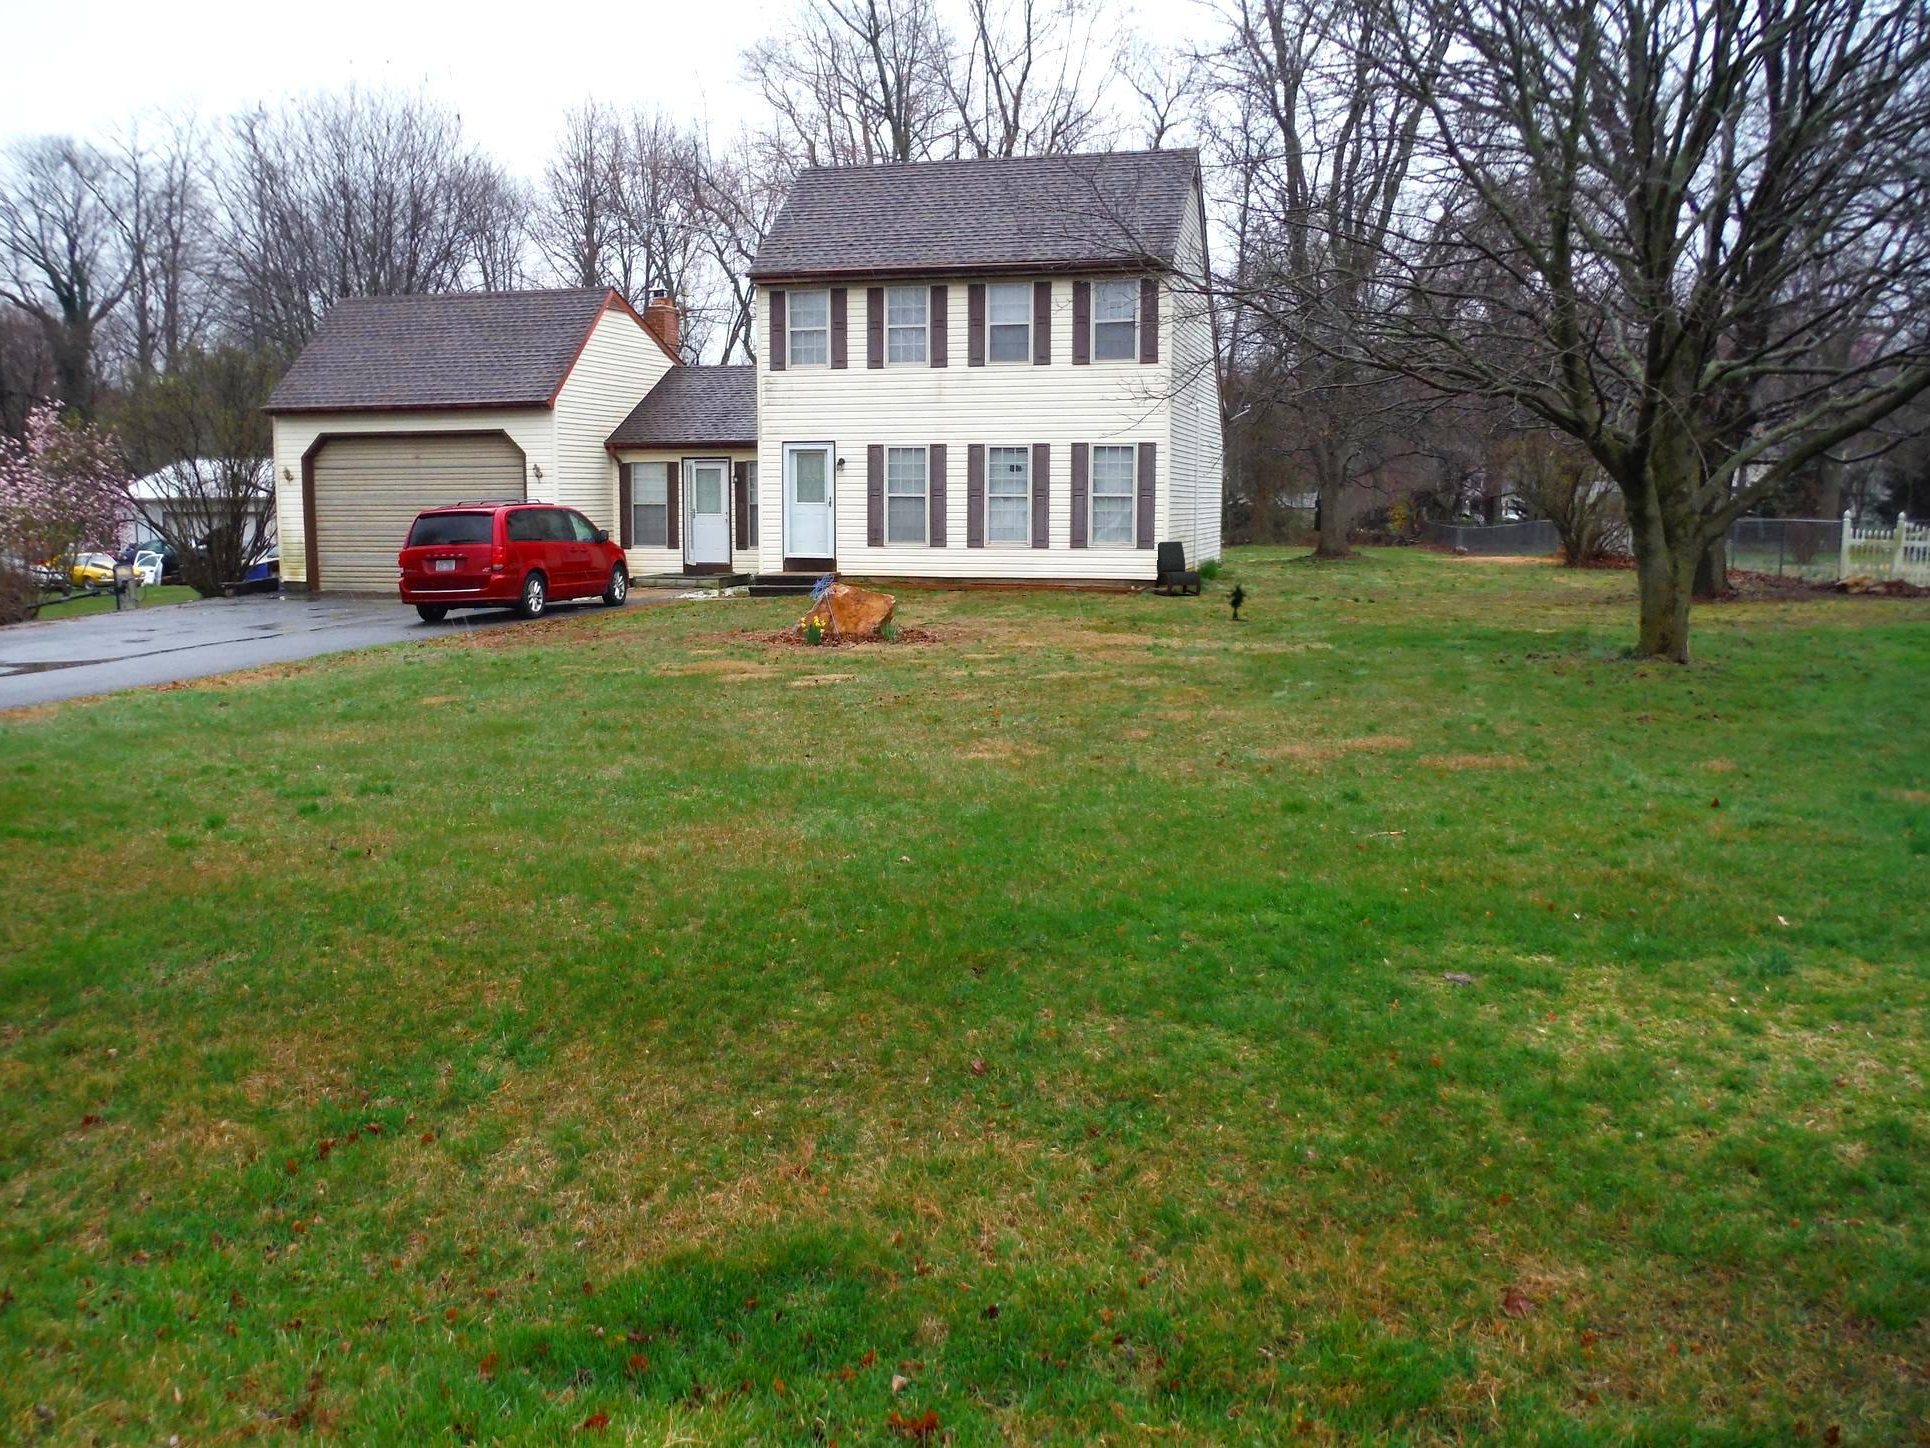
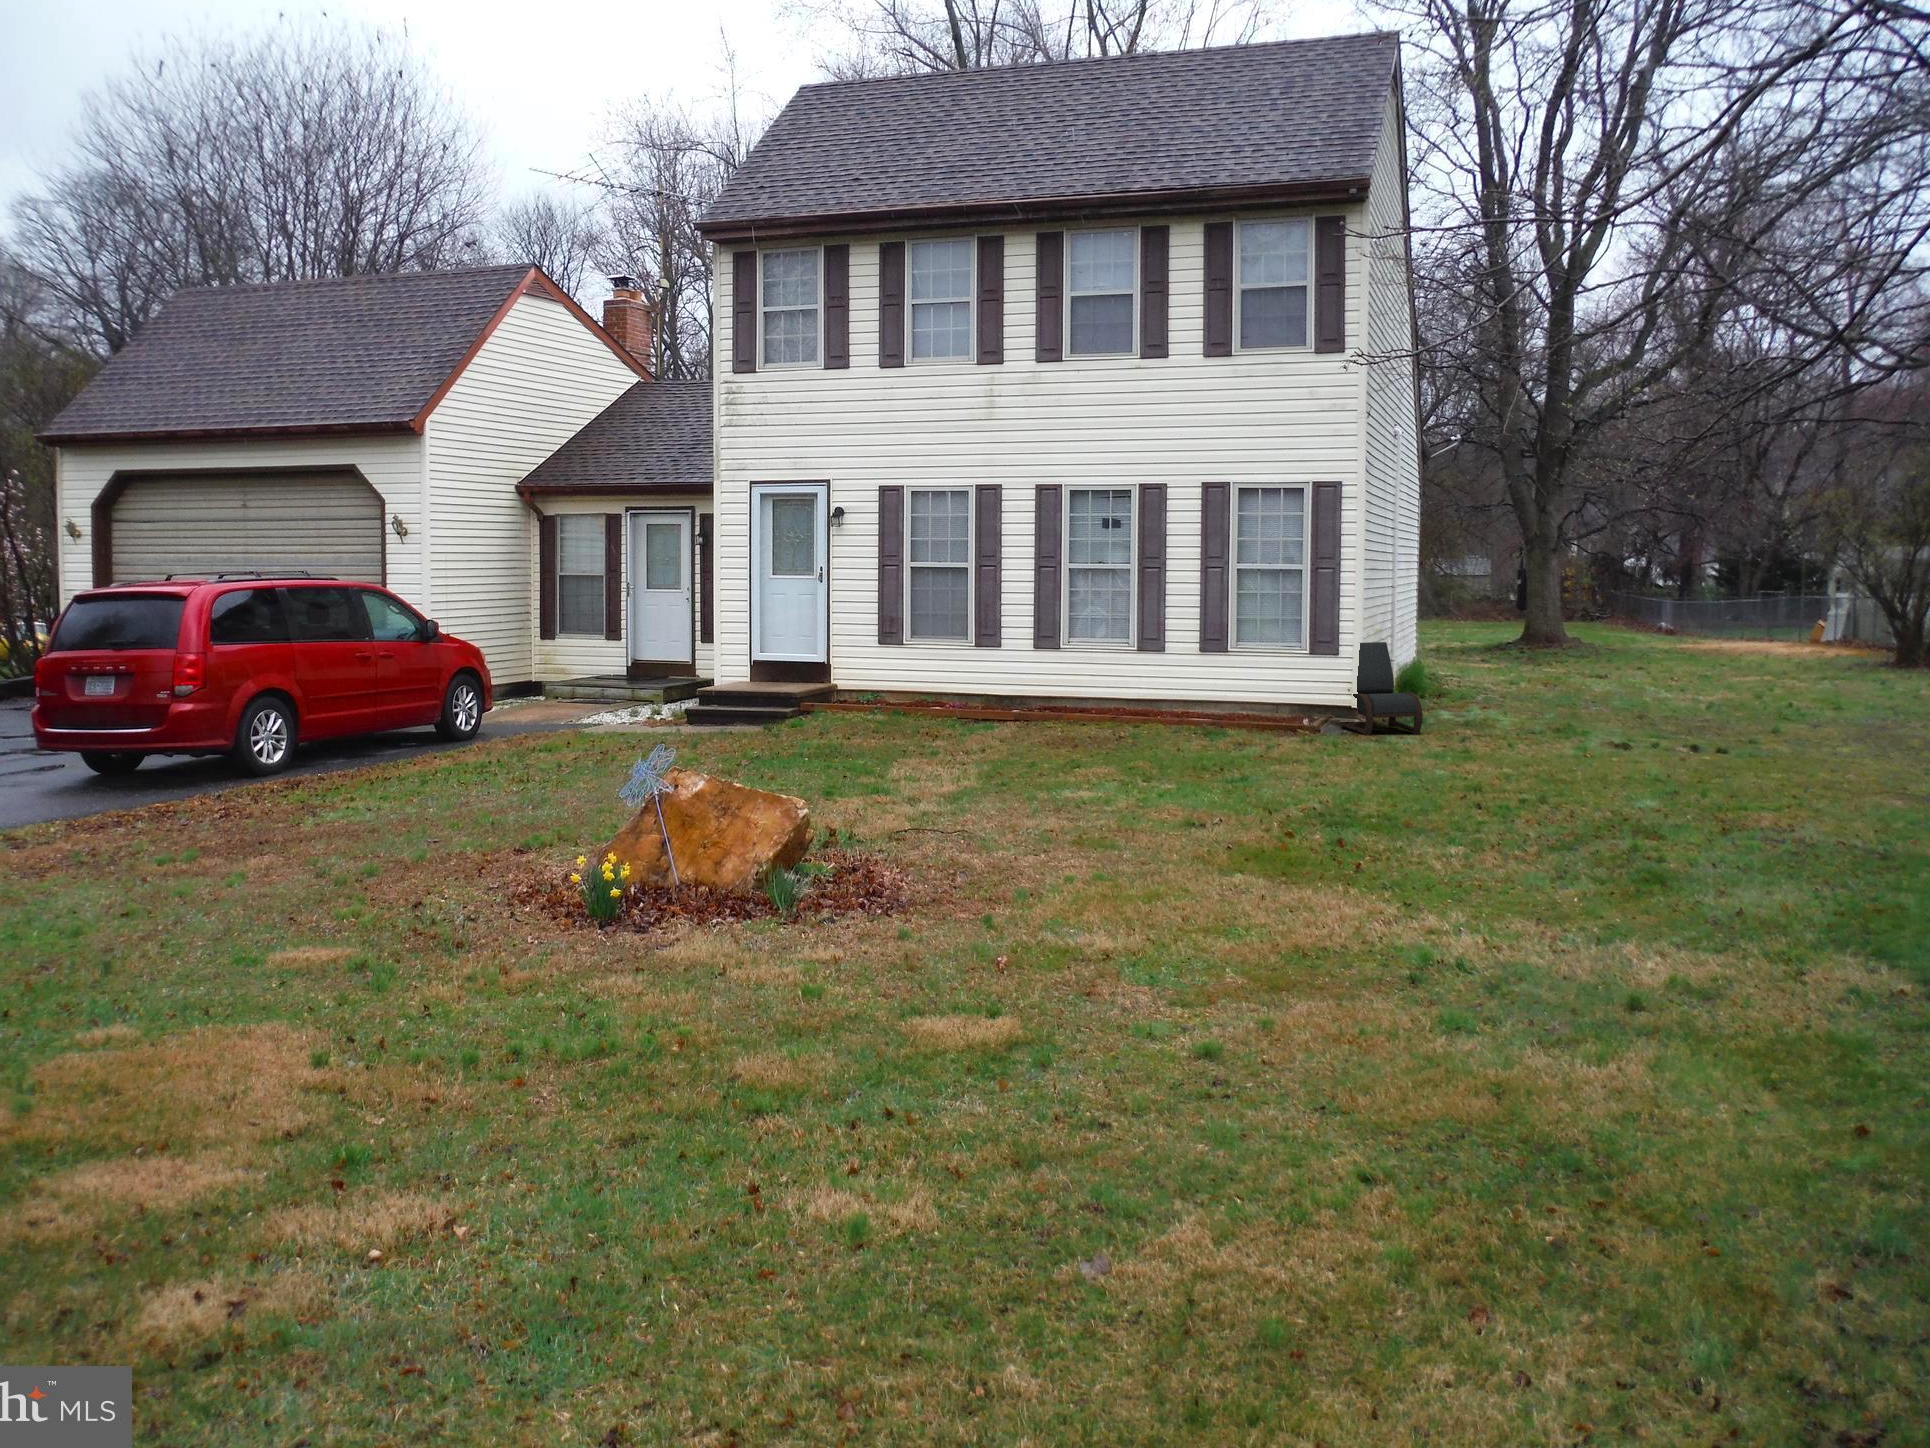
decorative plant: present [1226,582,1246,619] -> none [1501,735,1546,808]

